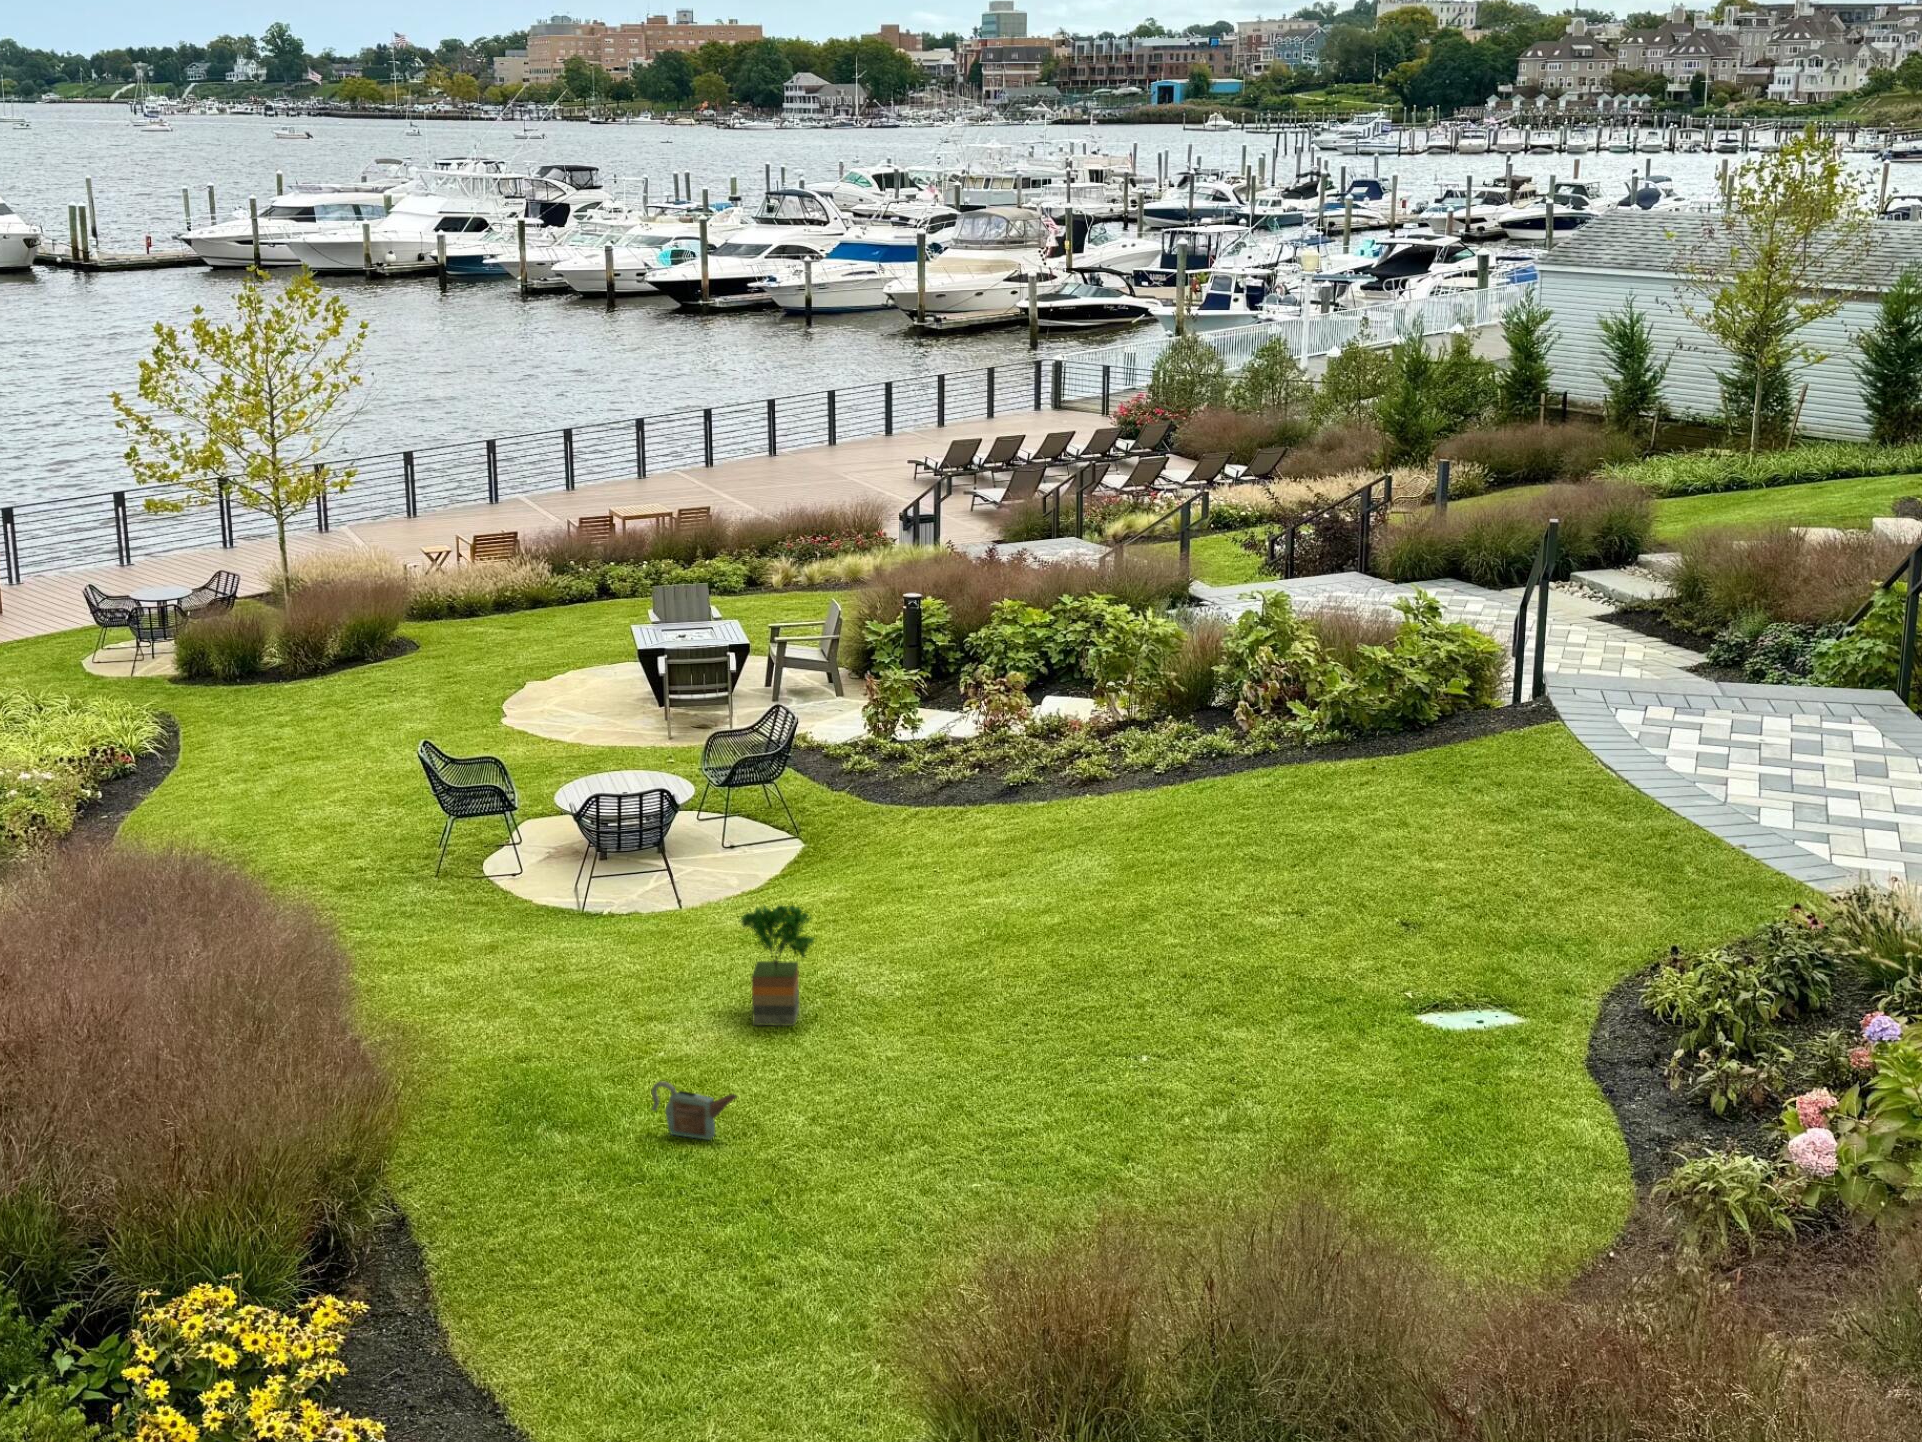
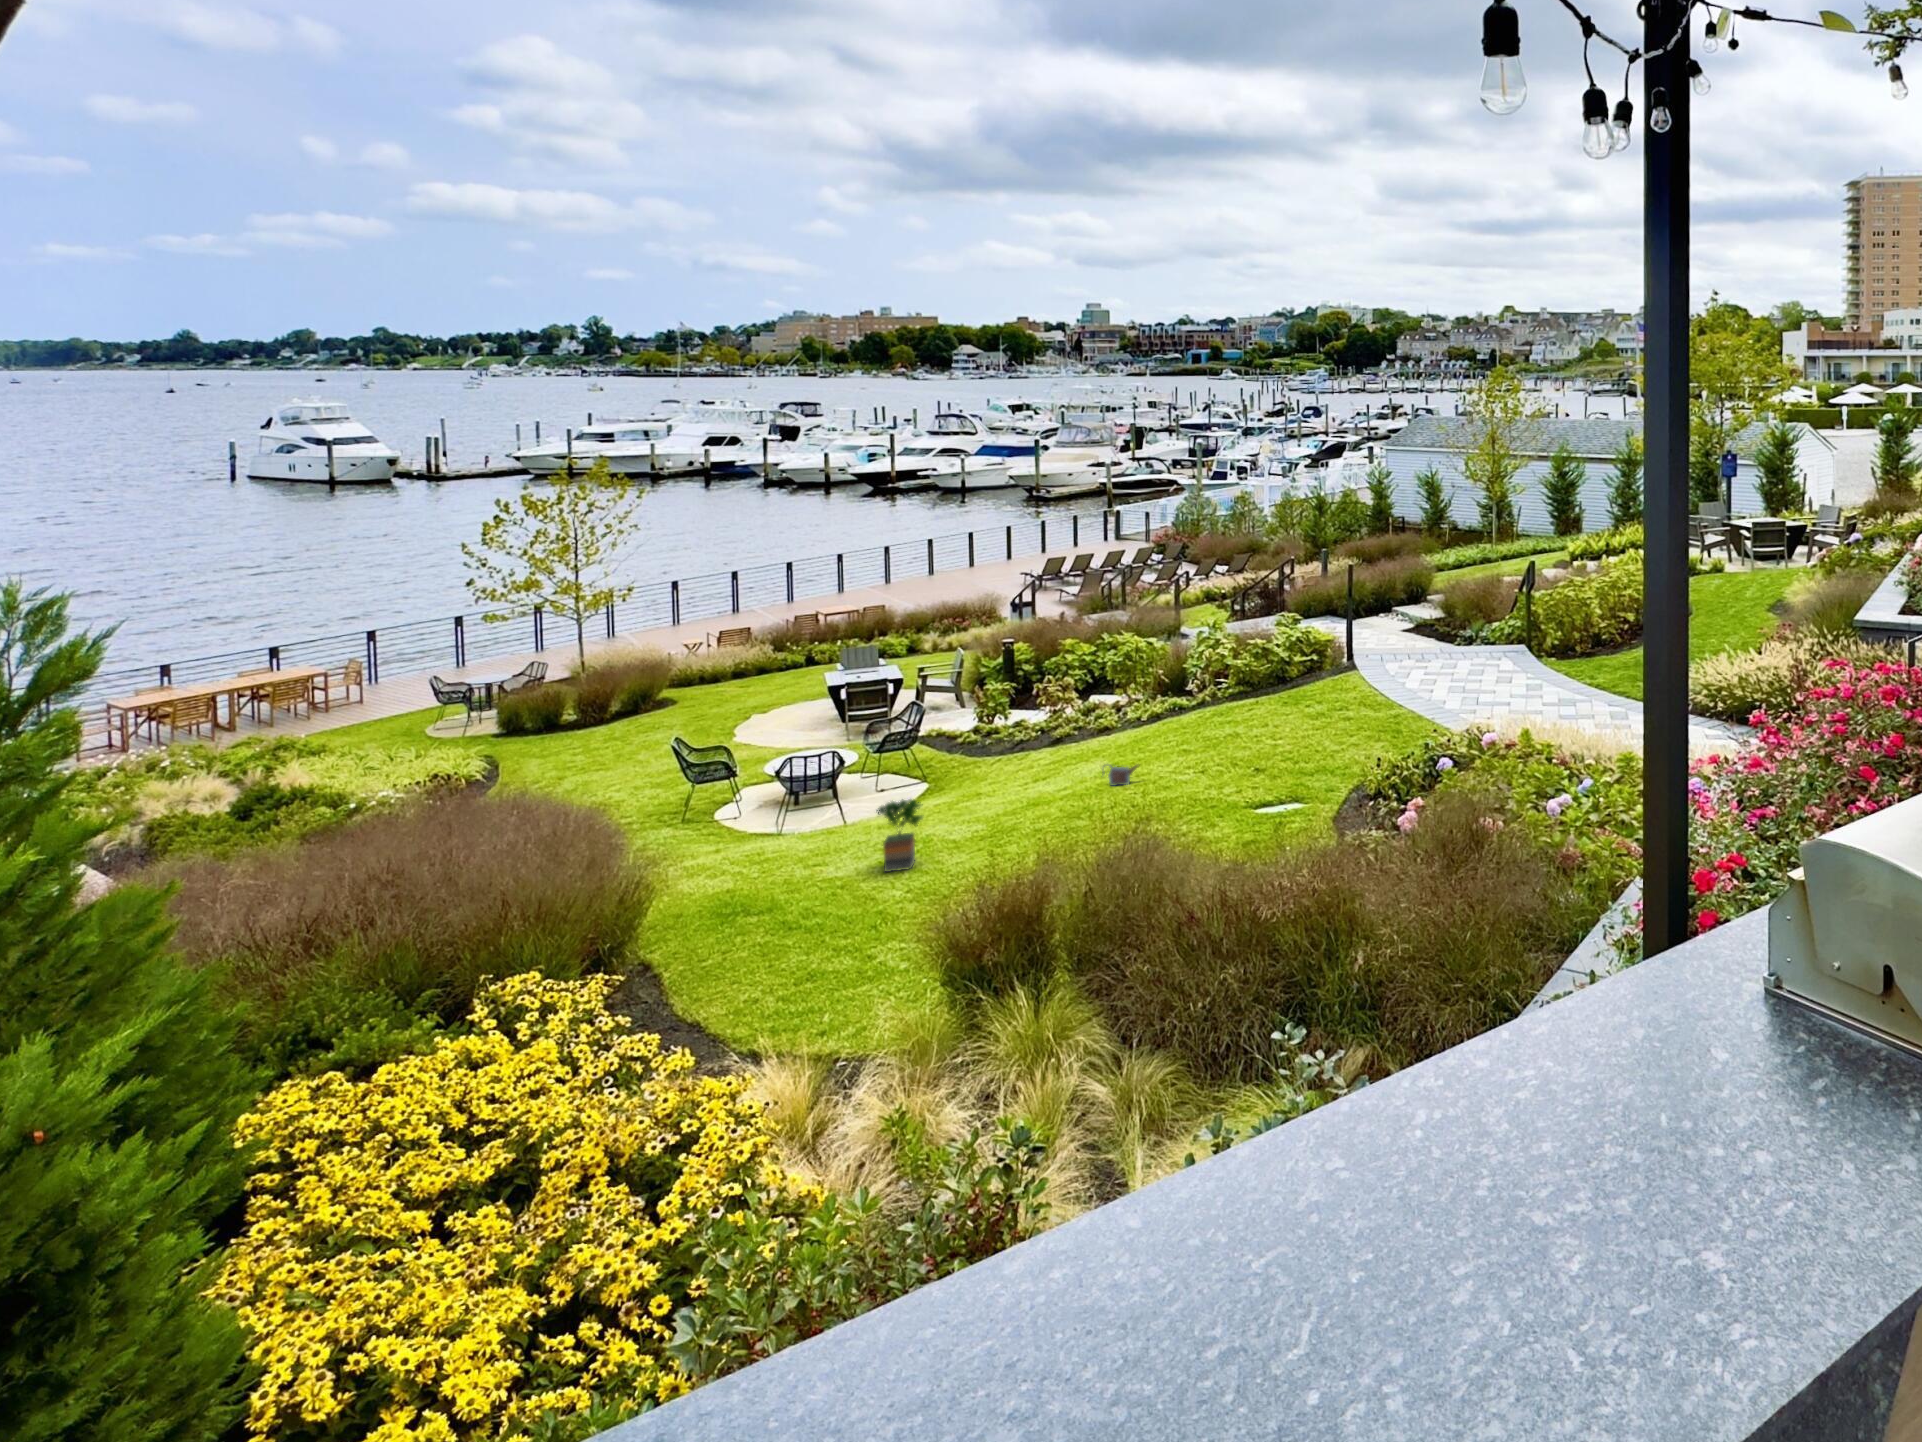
watering can: present [652,1081,736,1140] -> present [1108,765,1138,786]

